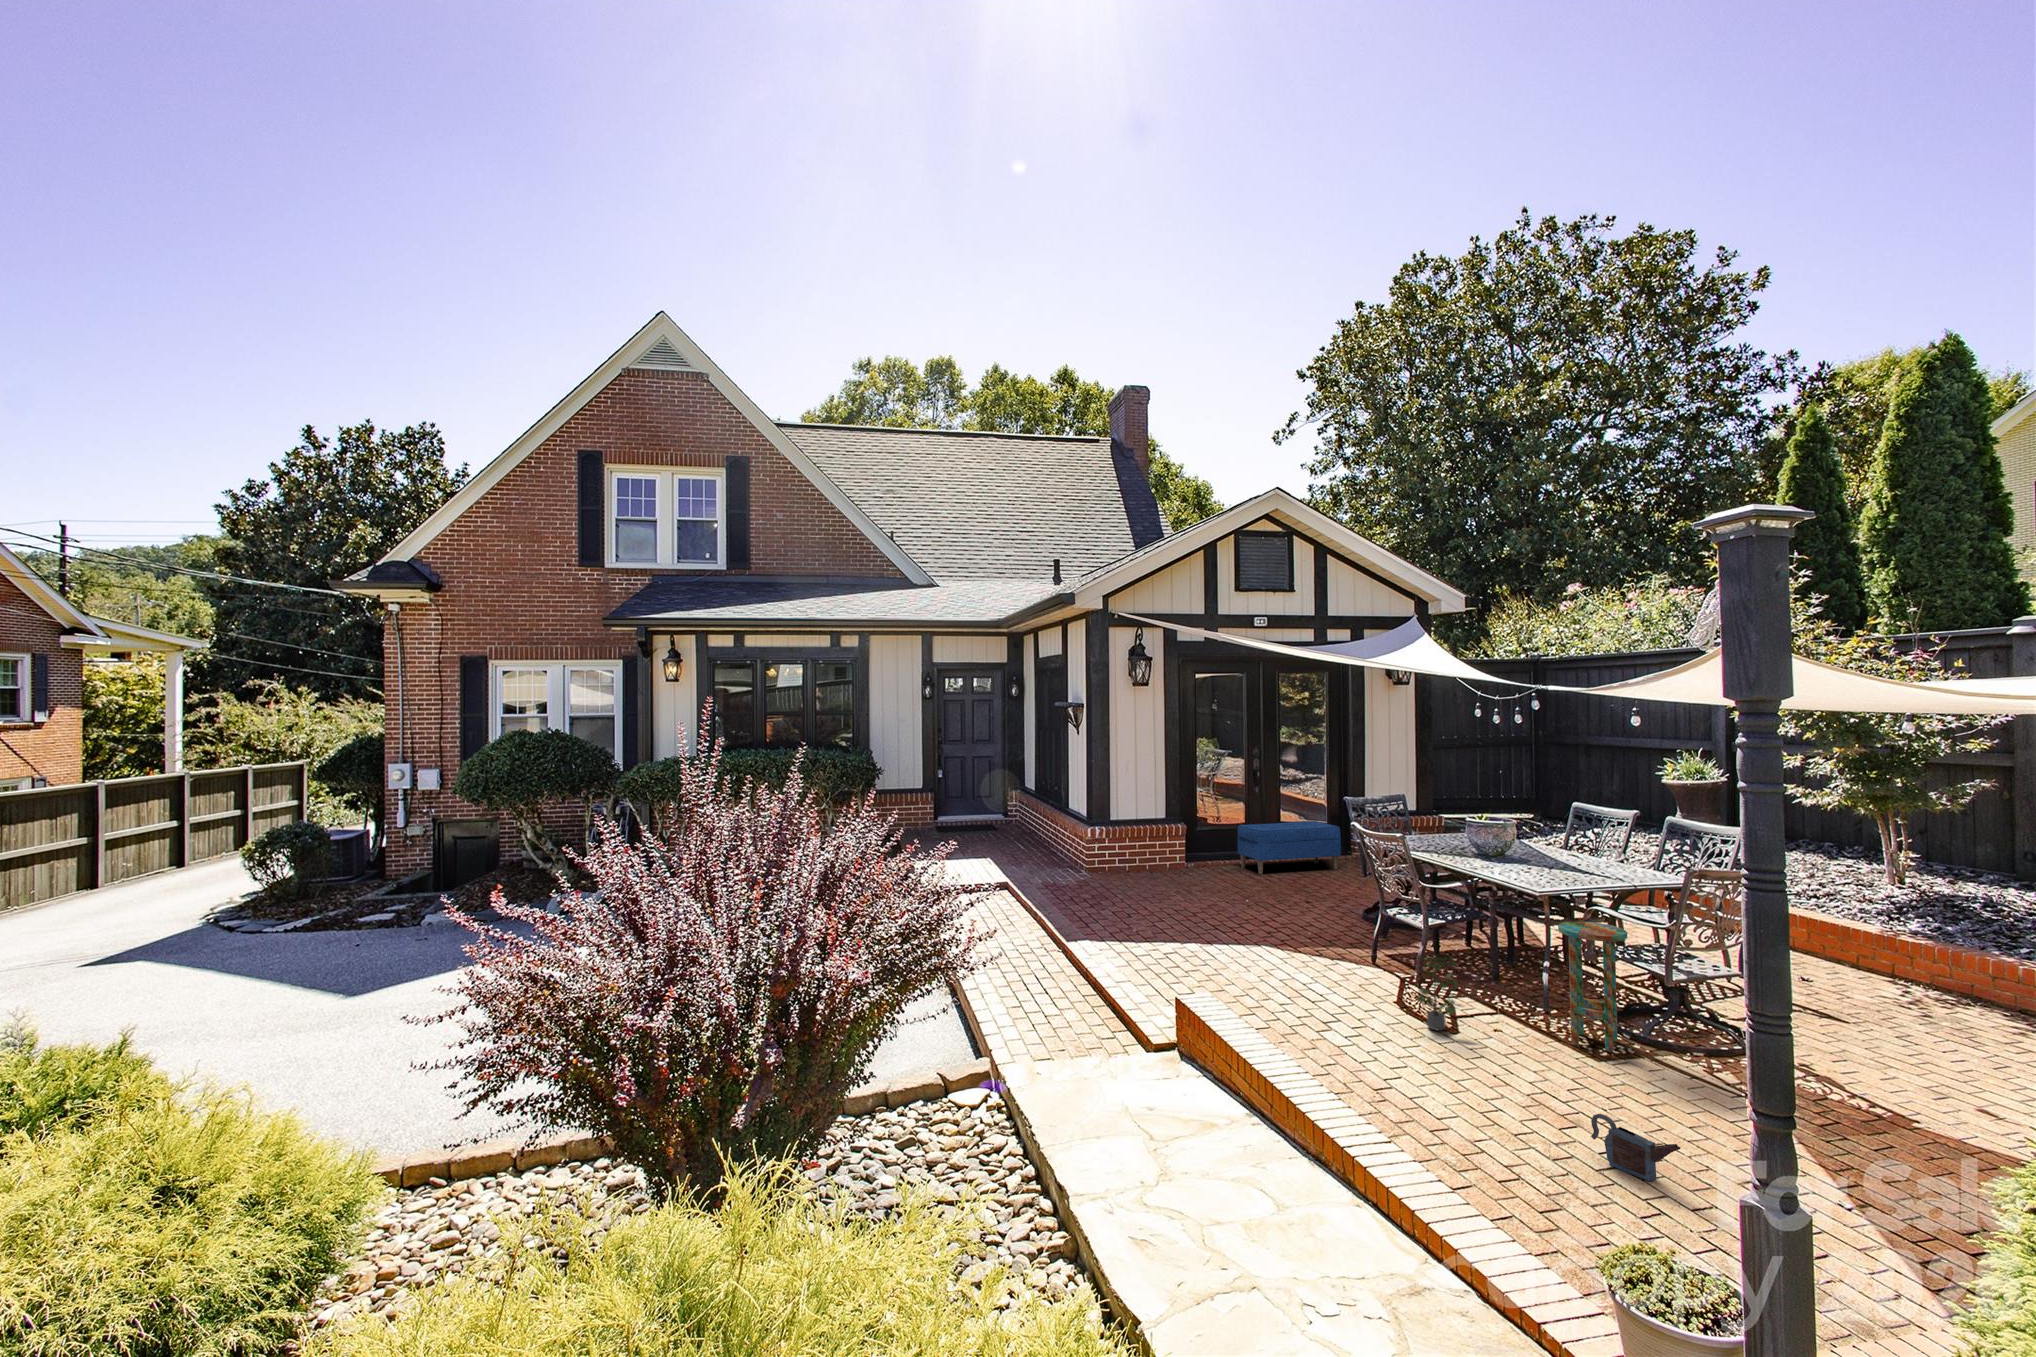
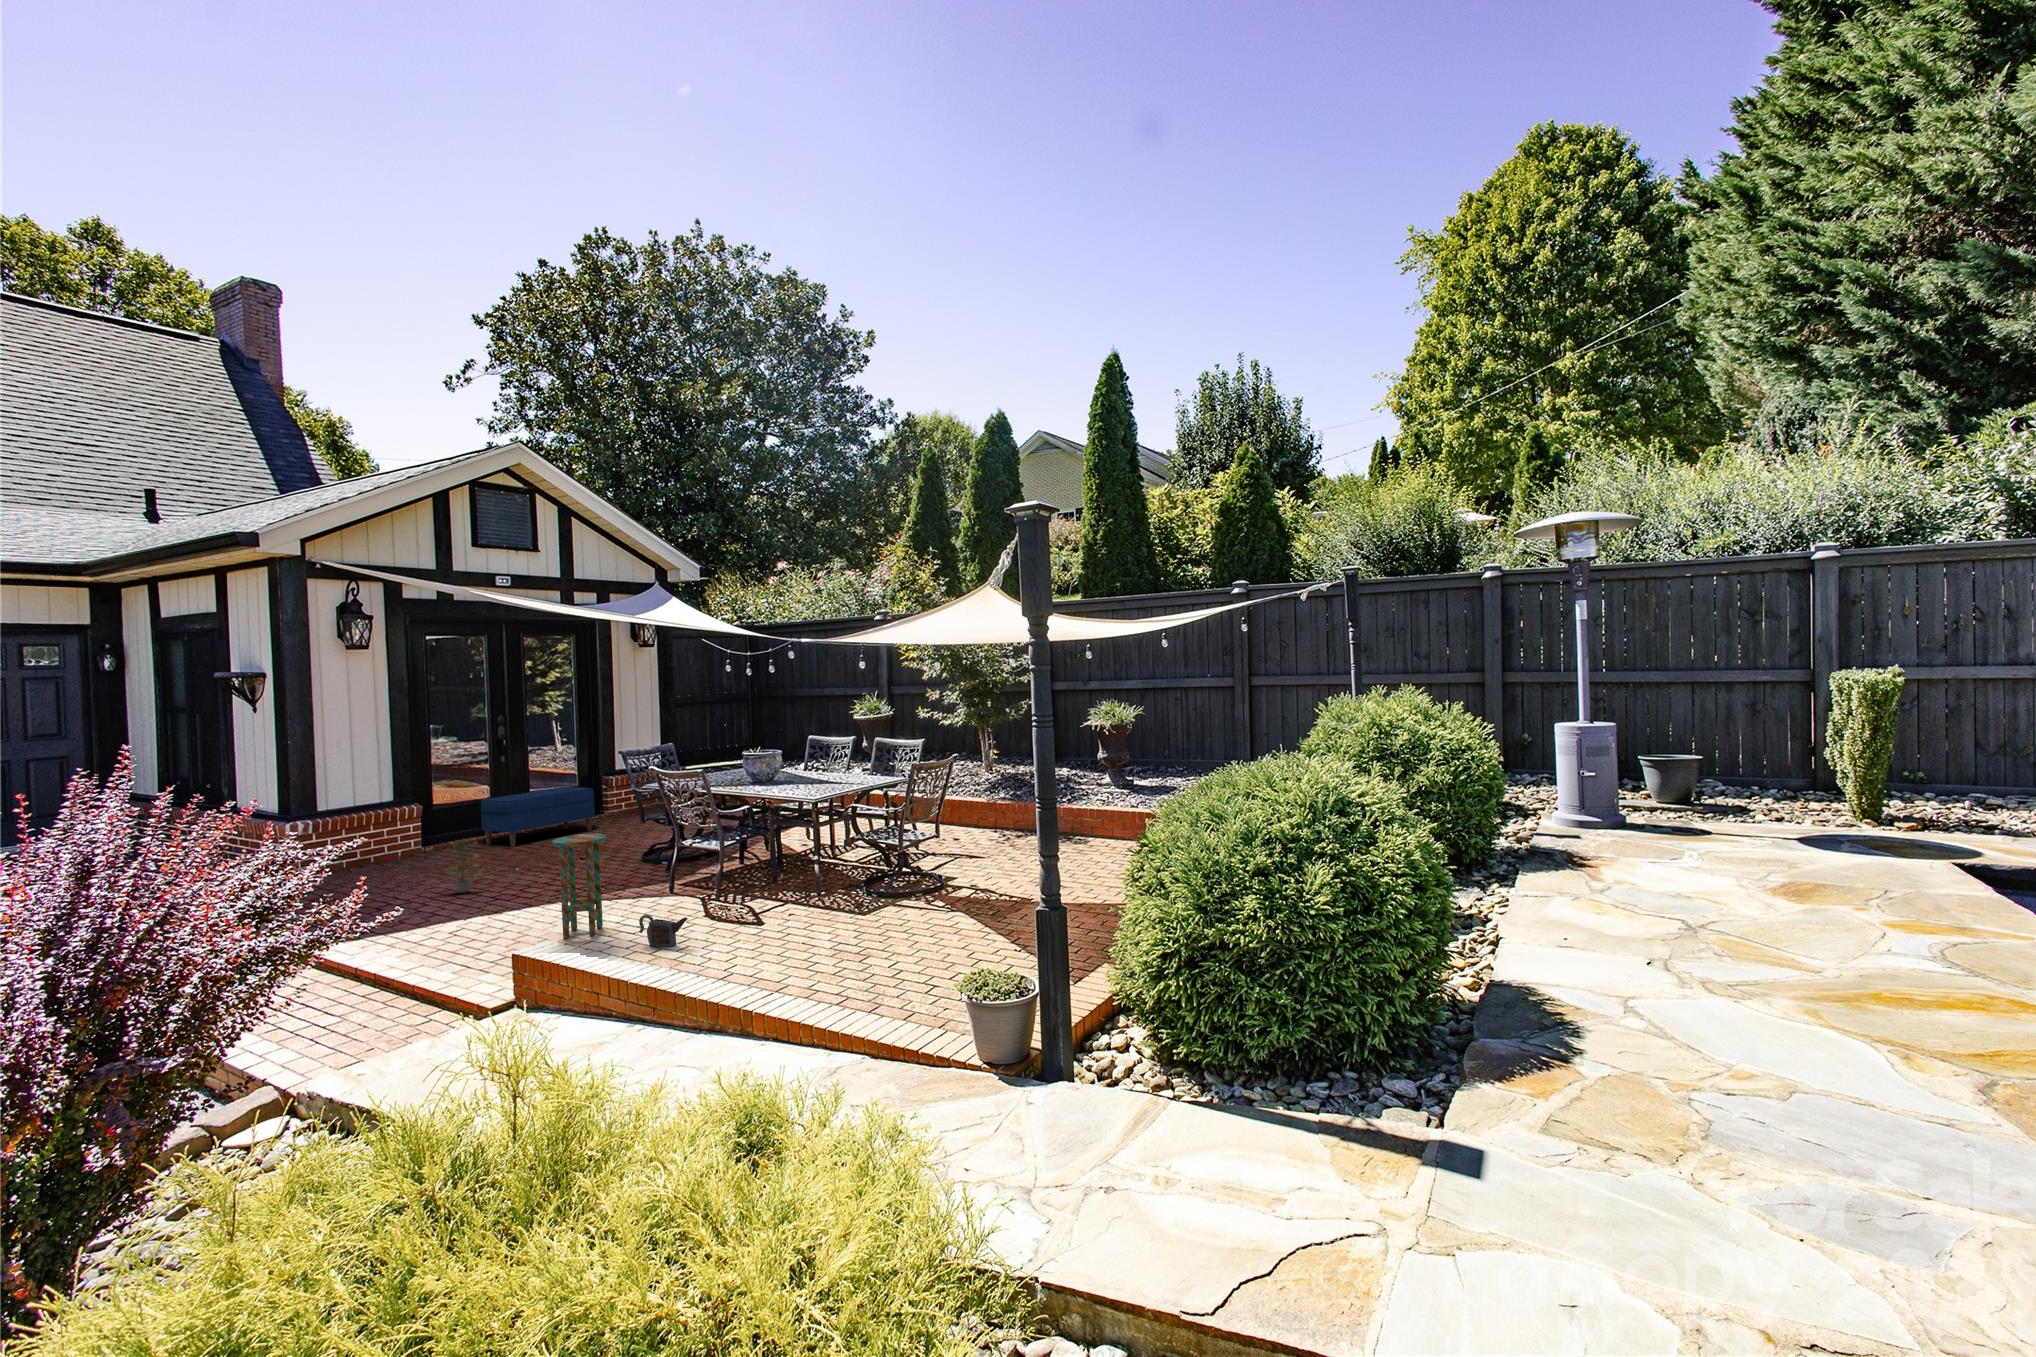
side table: present [1558,921,1627,1052] -> present [552,834,606,938]
potted plant: present [1417,957,1462,1031] -> present [448,840,481,893]
watering can: present [1591,1114,1680,1182] -> present [639,915,688,946]

